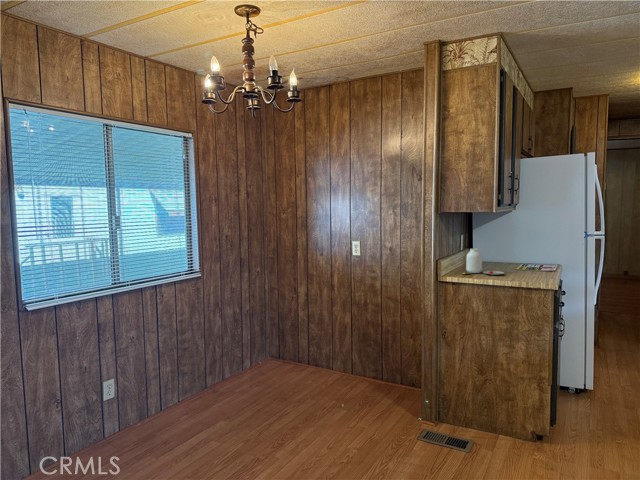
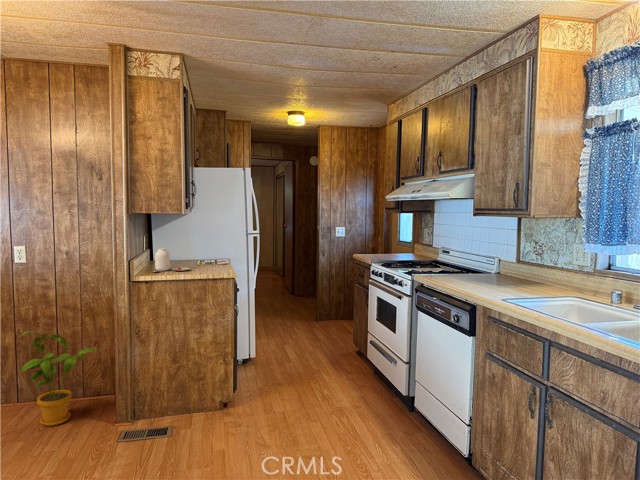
house plant: none [348,315,415,404] -> present [21,331,98,426]

